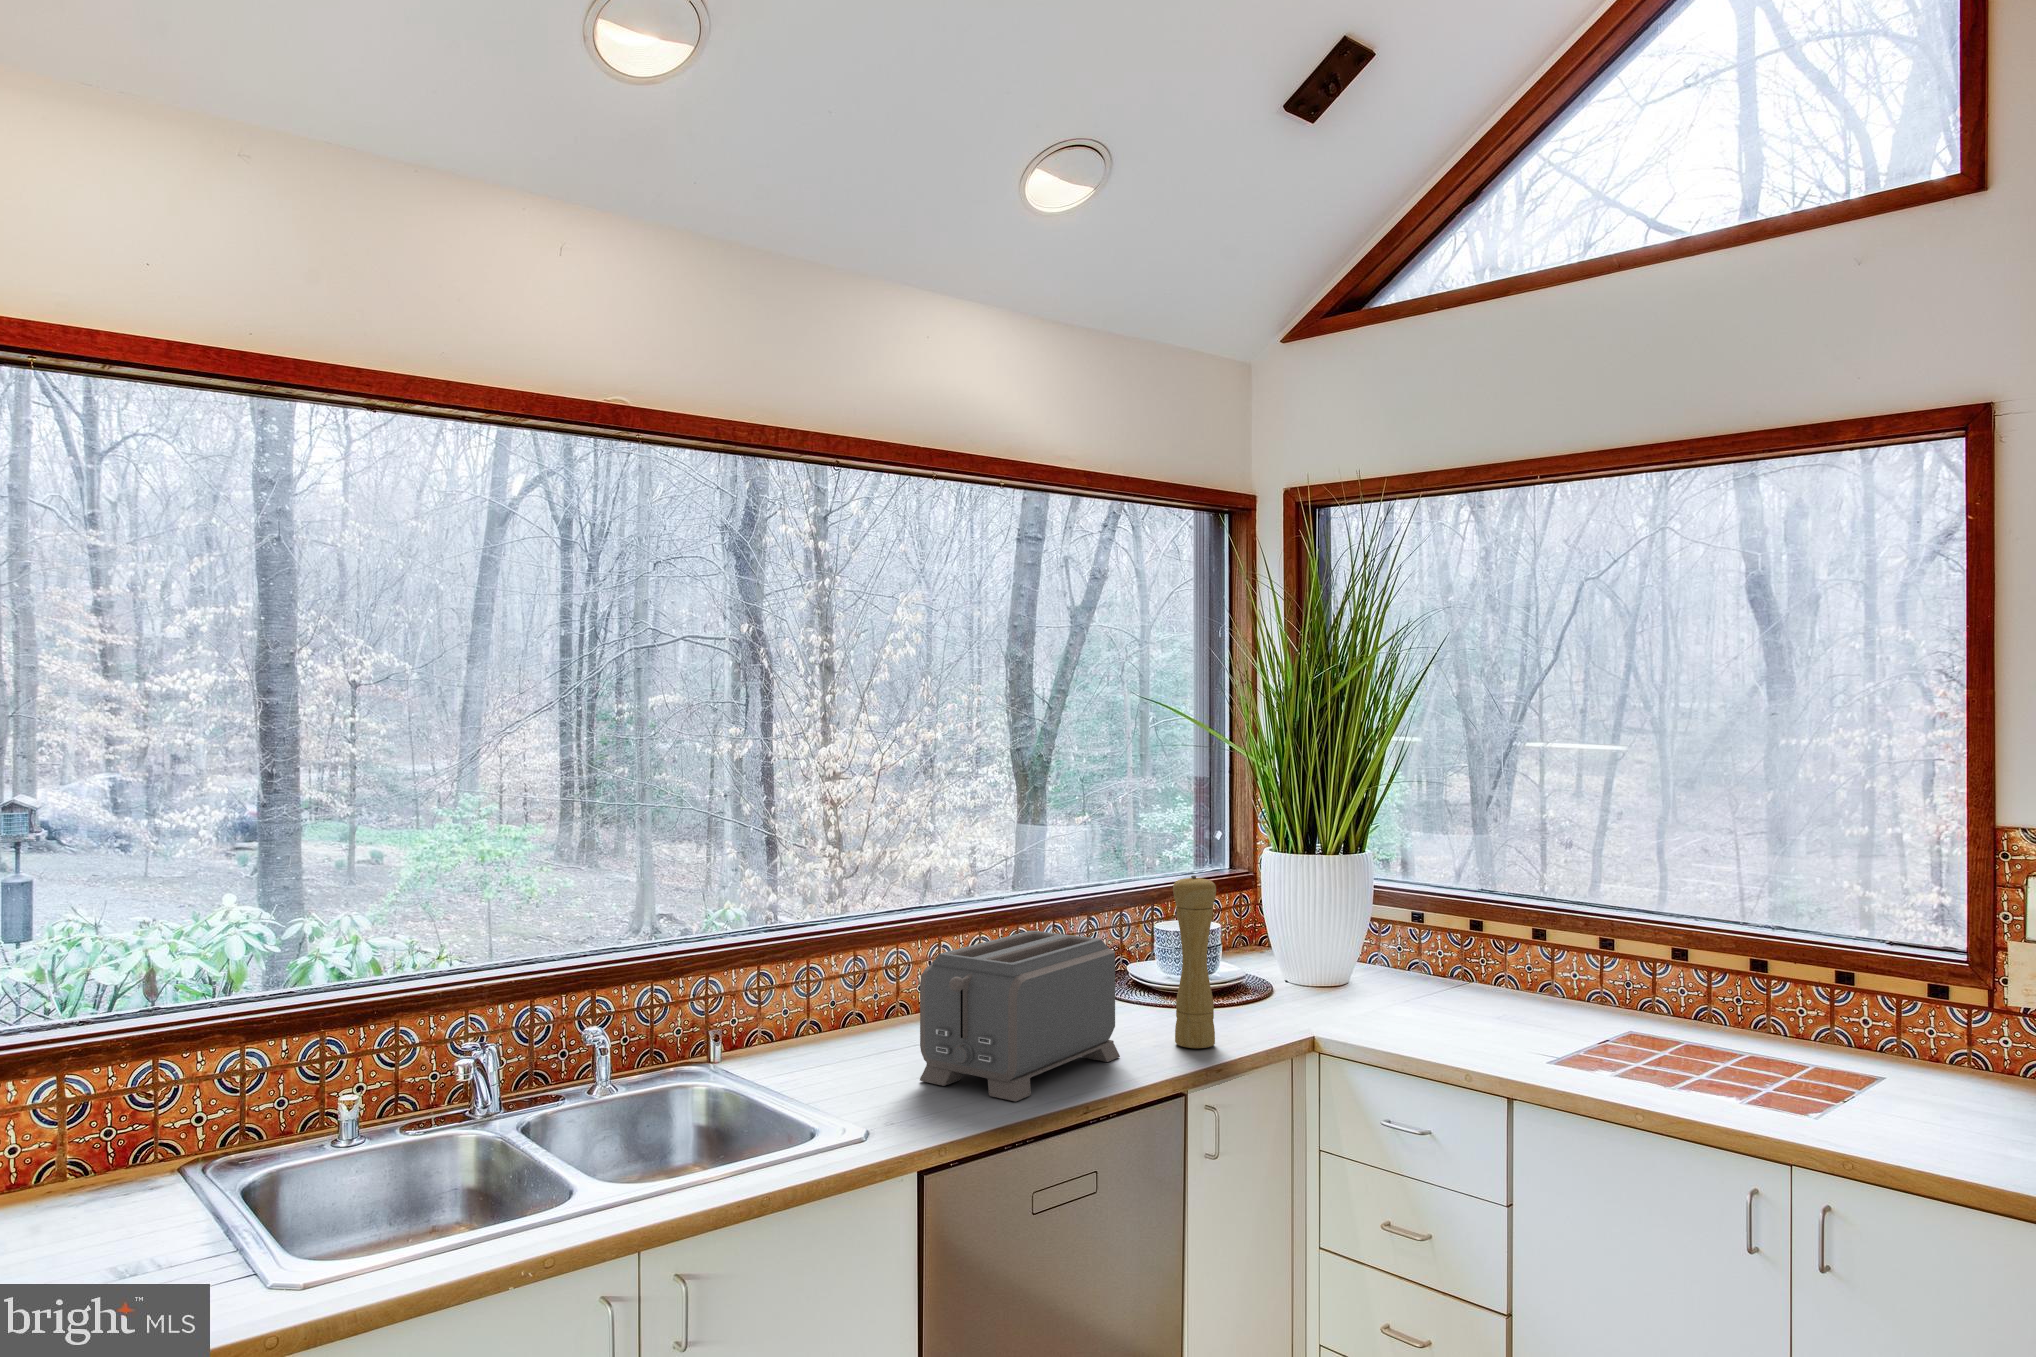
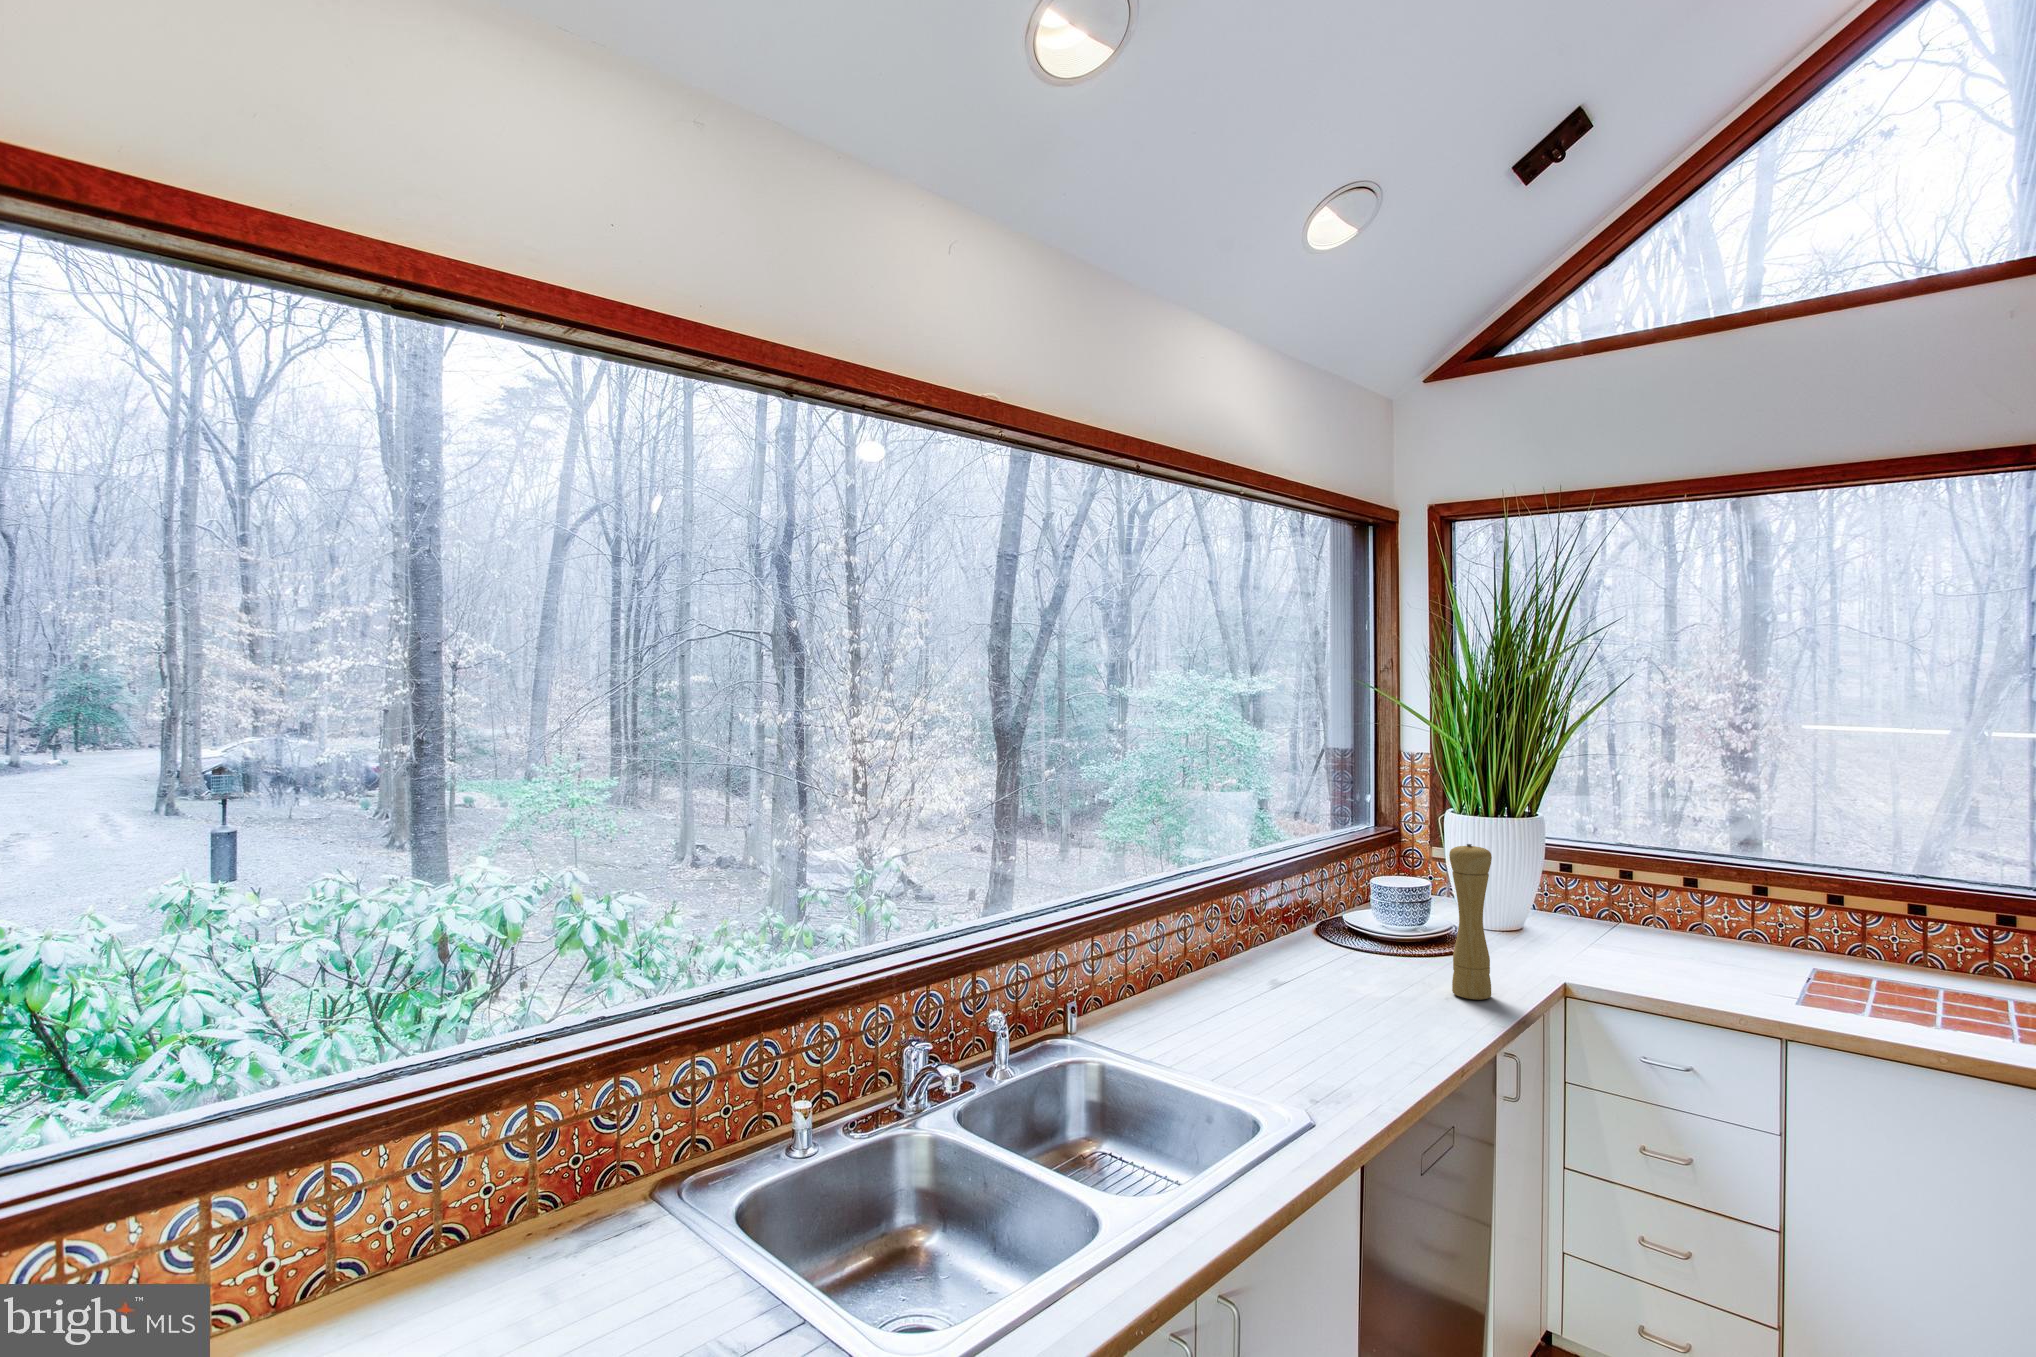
toaster: present [920,931,1120,1102] -> none [1277,897,1424,1066]

